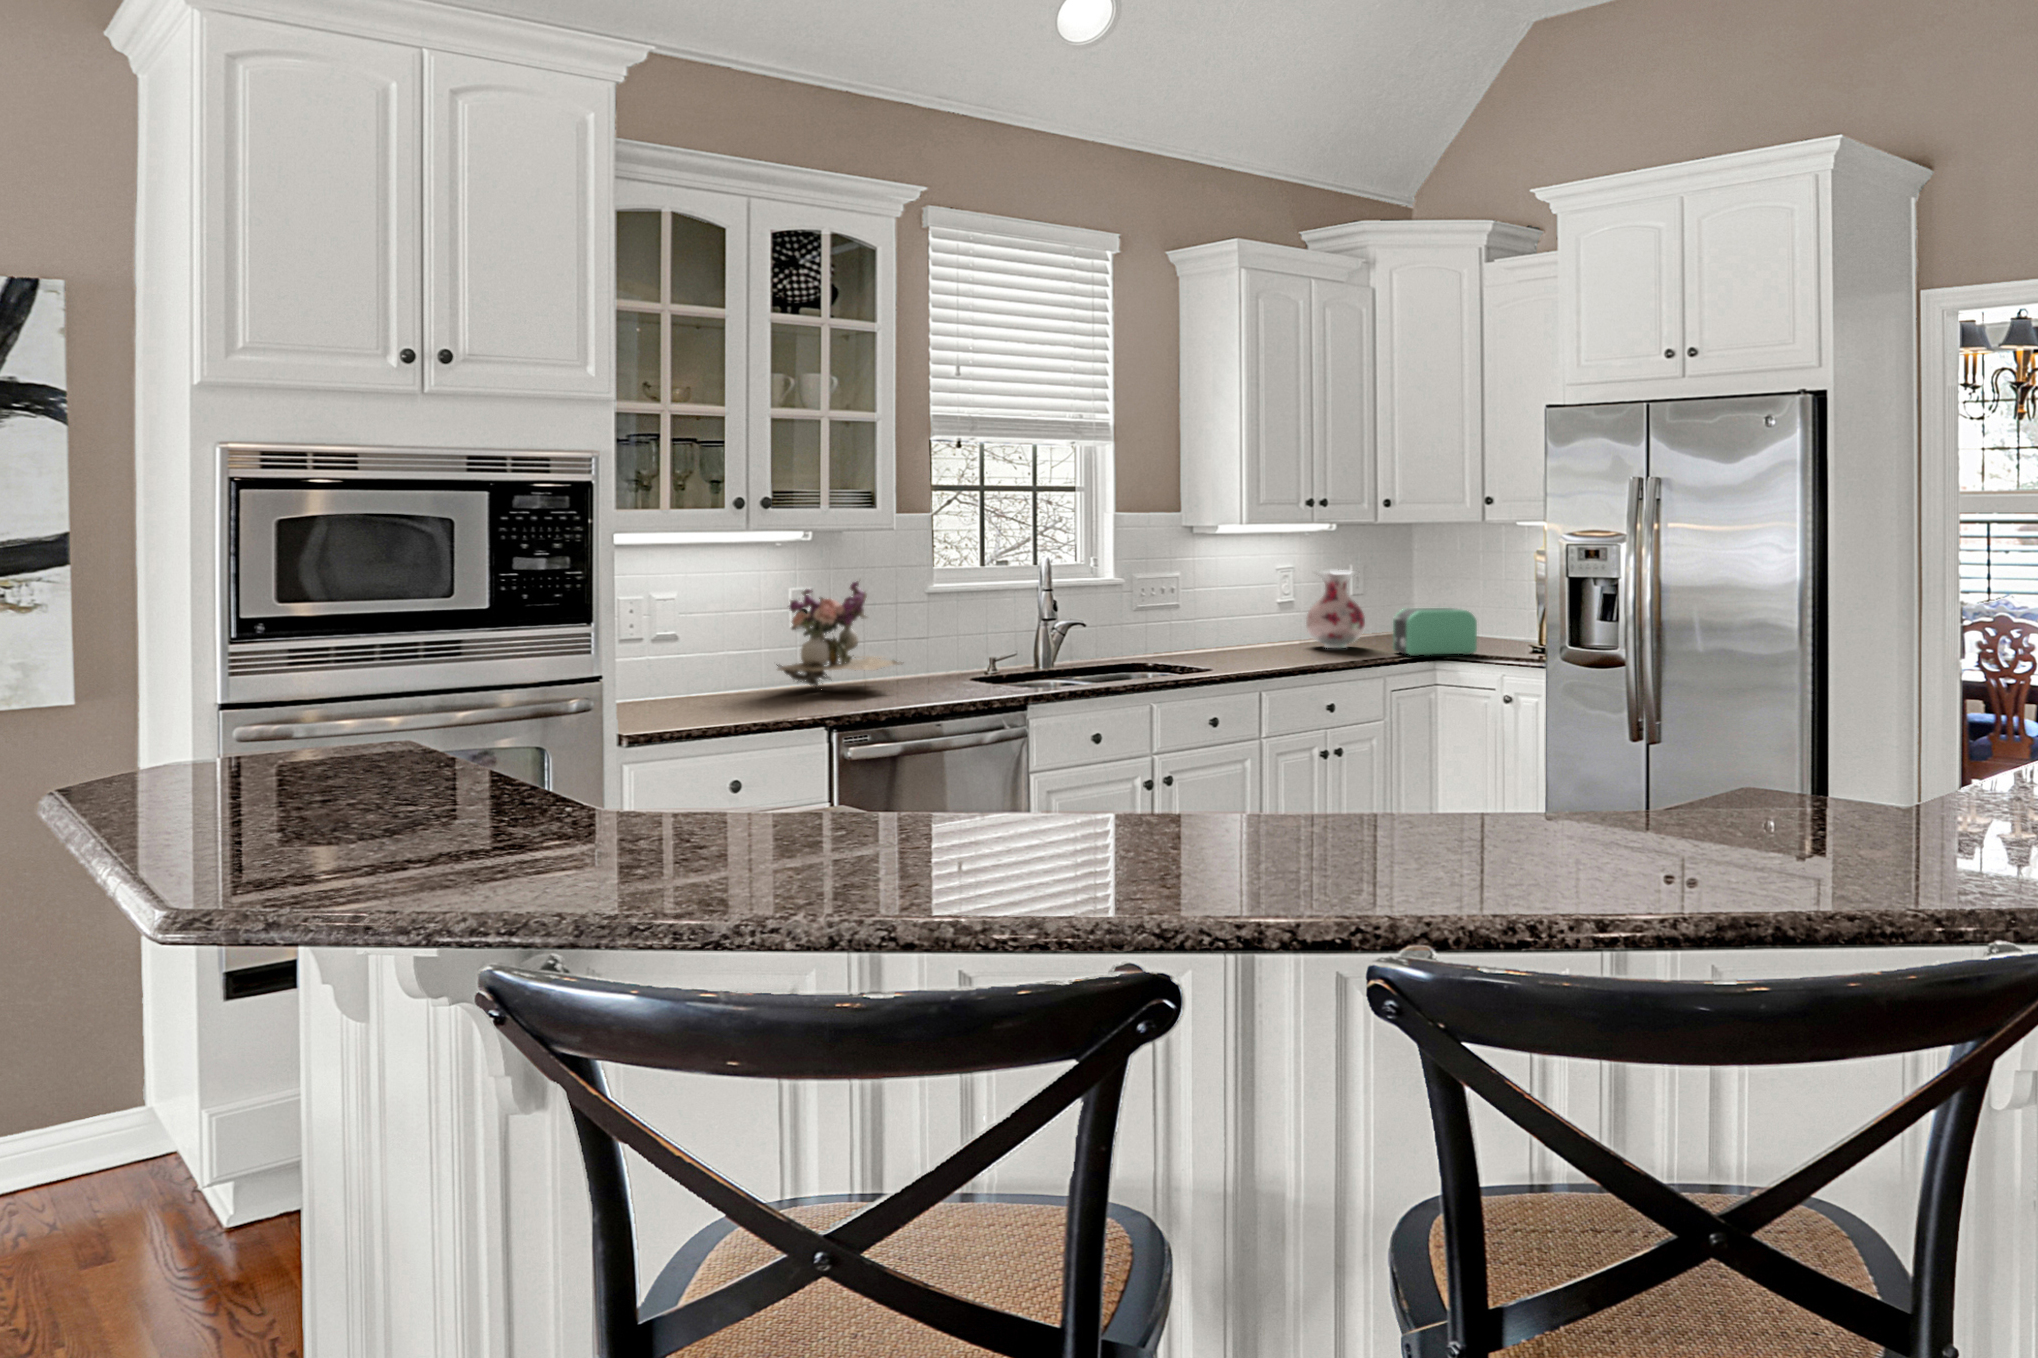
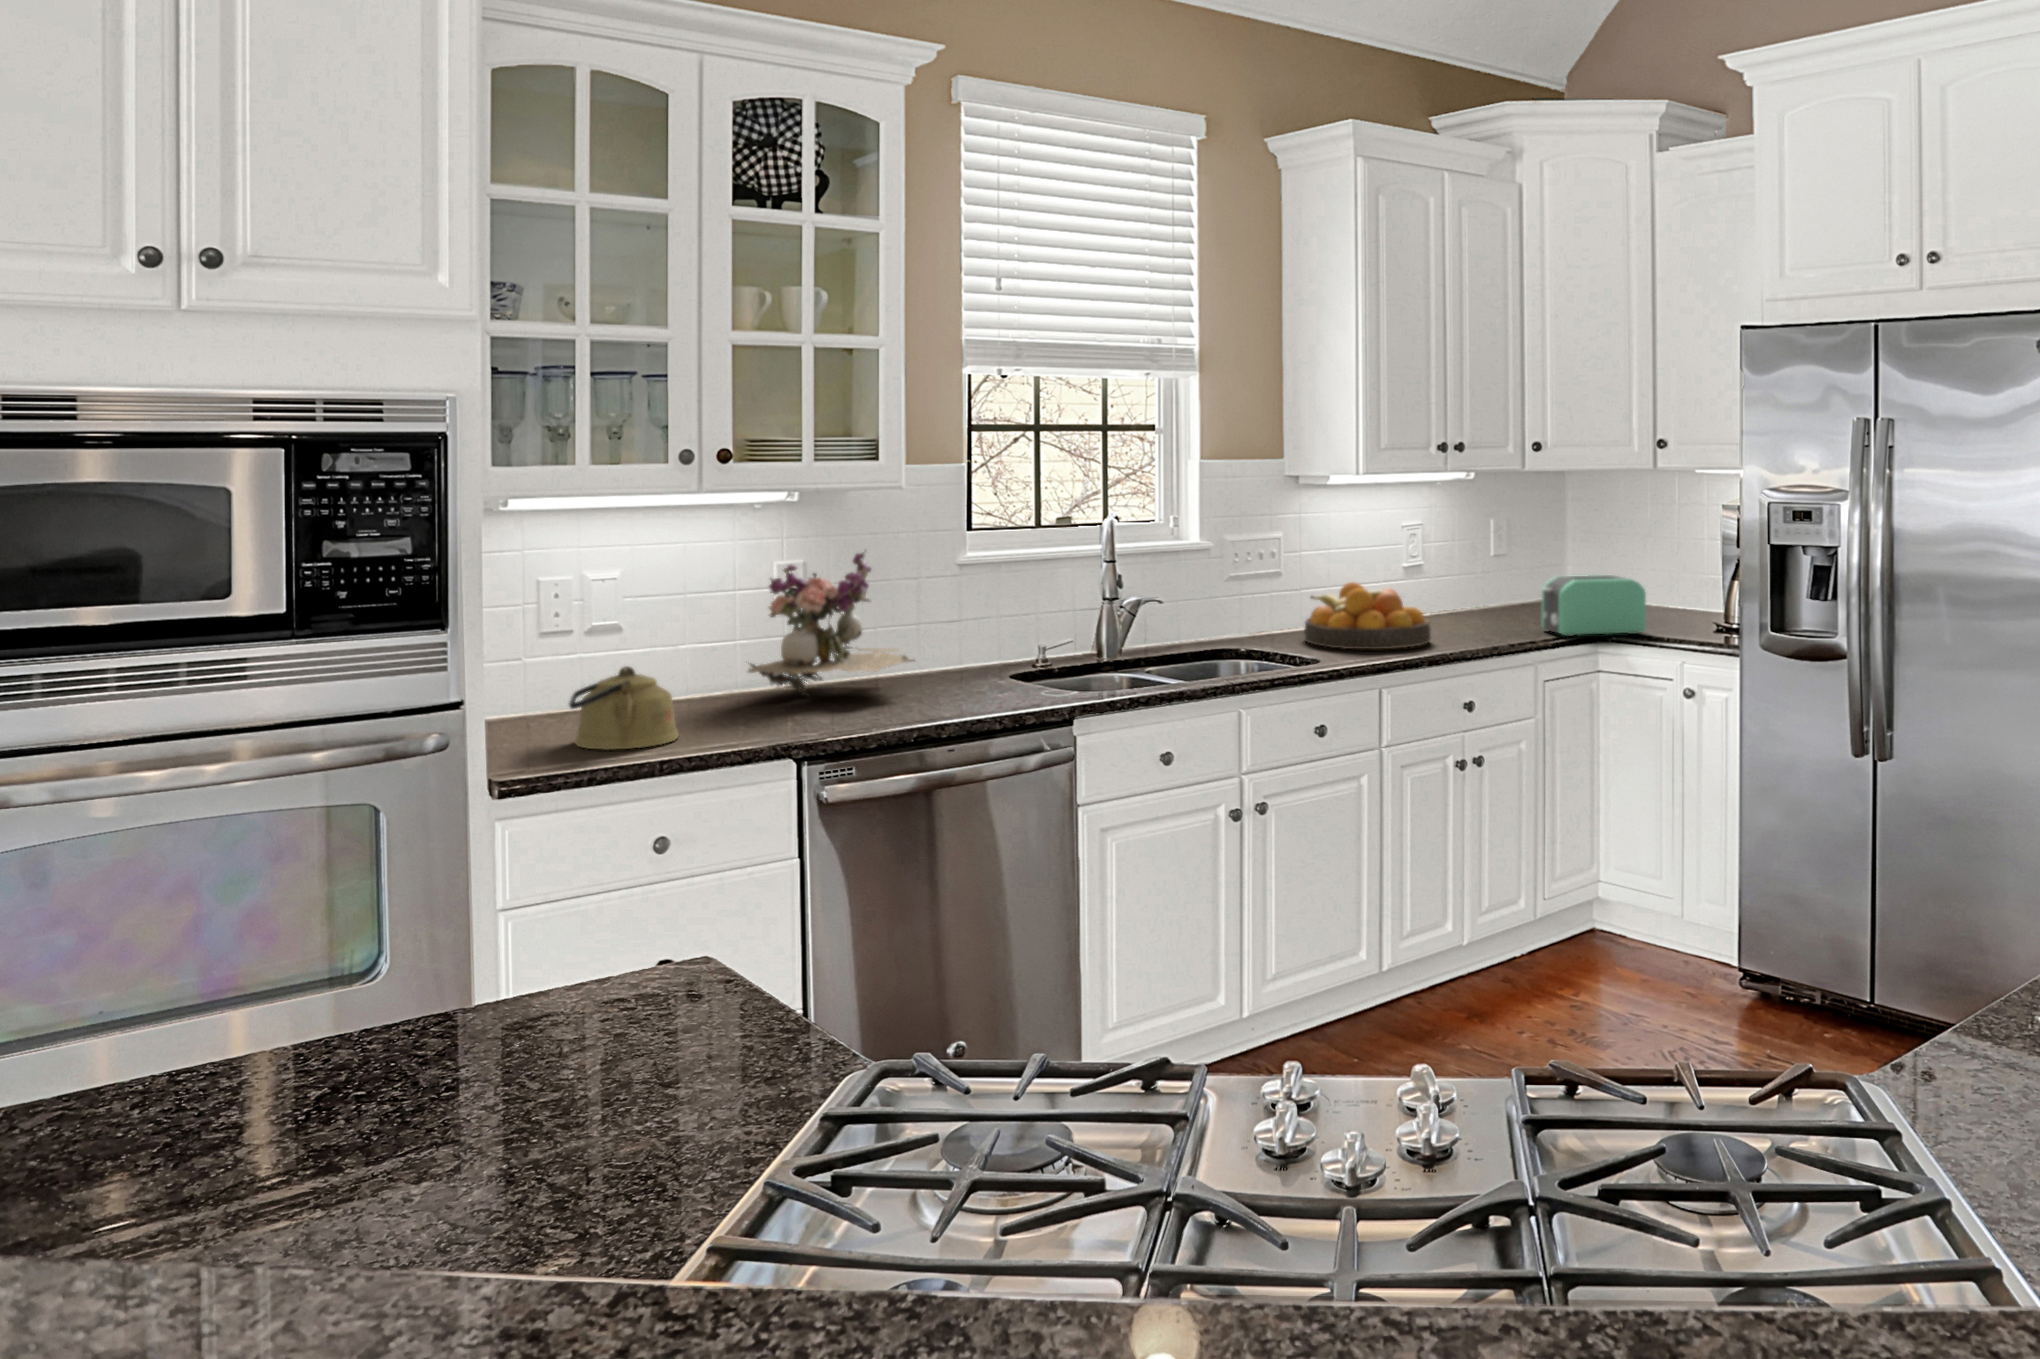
vase: present [1306,570,1365,648] -> none [1435,529,1507,624]
fruit bowl: none [1200,612,1303,664] -> present [1304,582,1431,649]
kettle: none [658,659,738,720] -> present [569,666,678,750]

